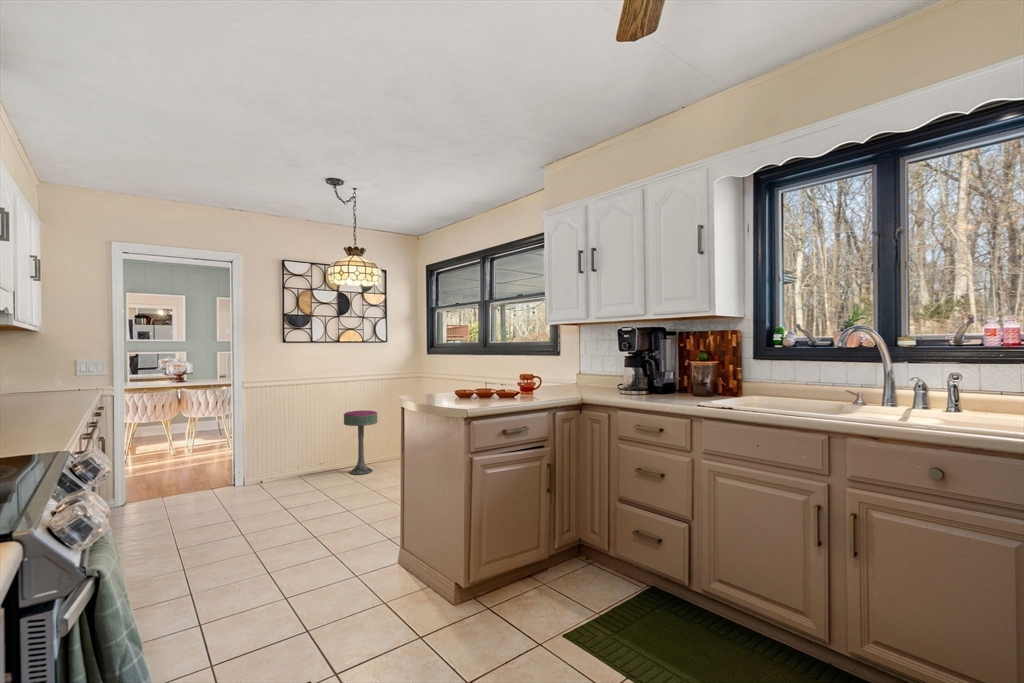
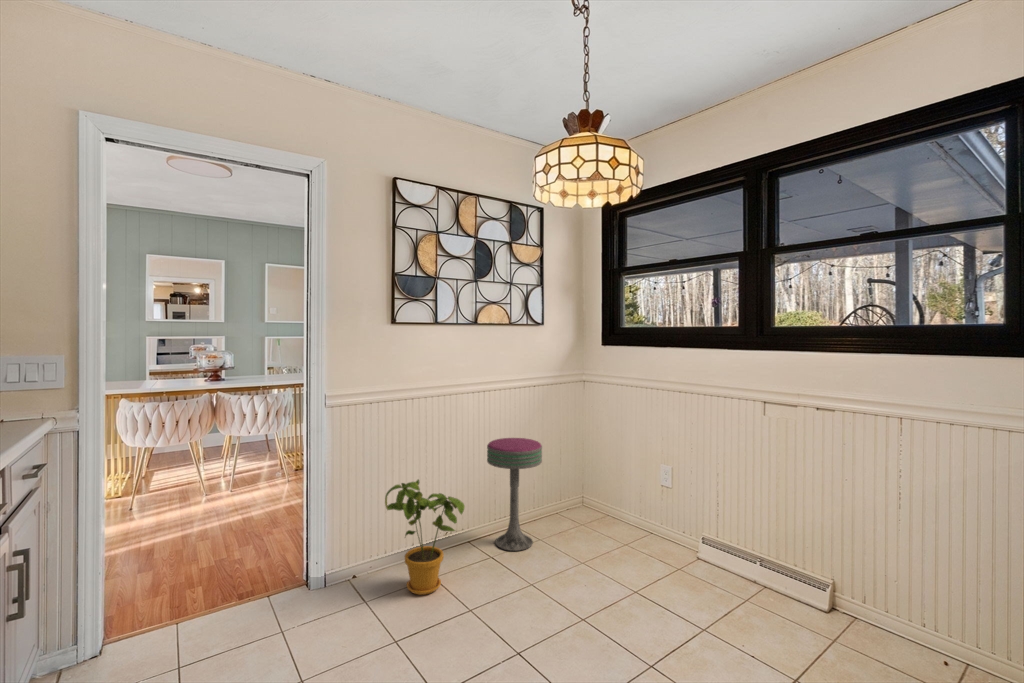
house plant: none [275,426,319,488] -> present [385,480,465,595]

